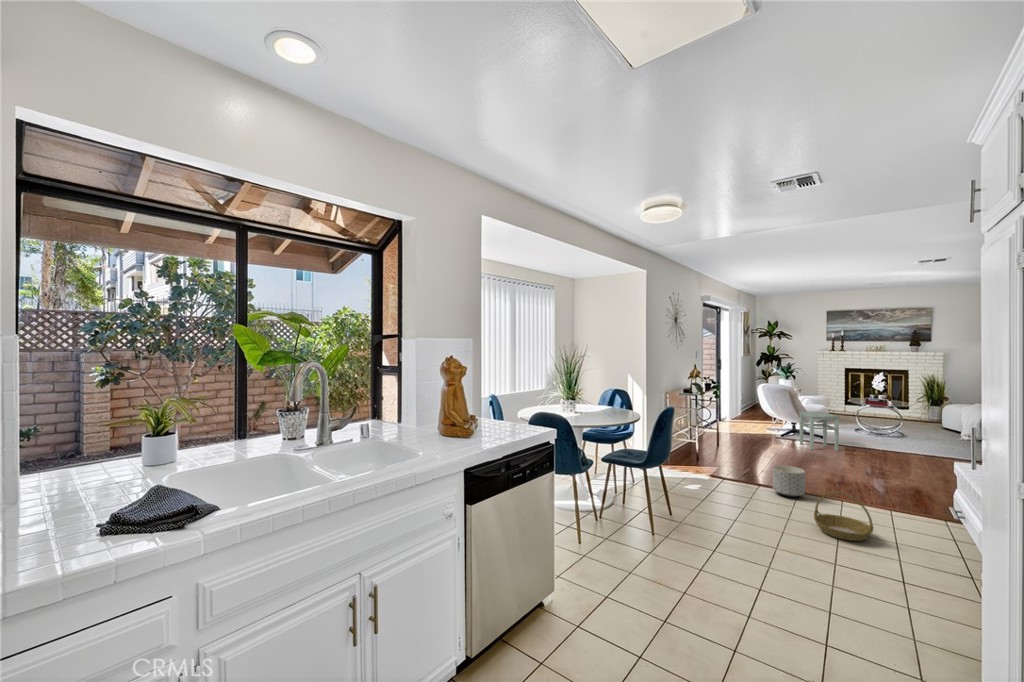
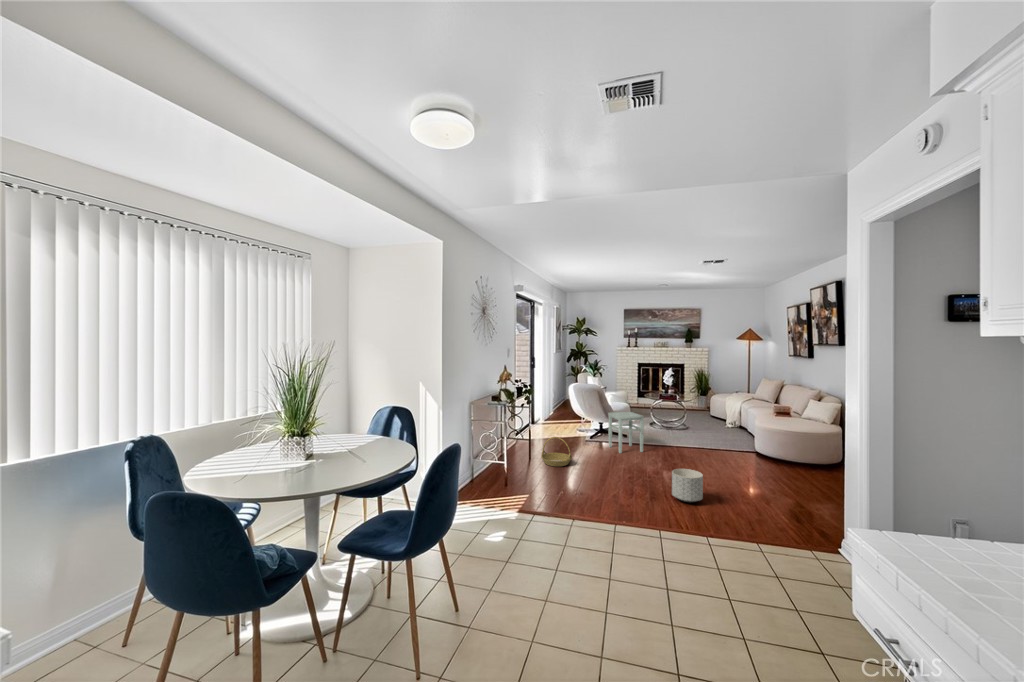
planter: present [773,465,805,497] -> present [672,469,703,503]
basket: present [814,492,873,541] -> present [541,437,572,466]

